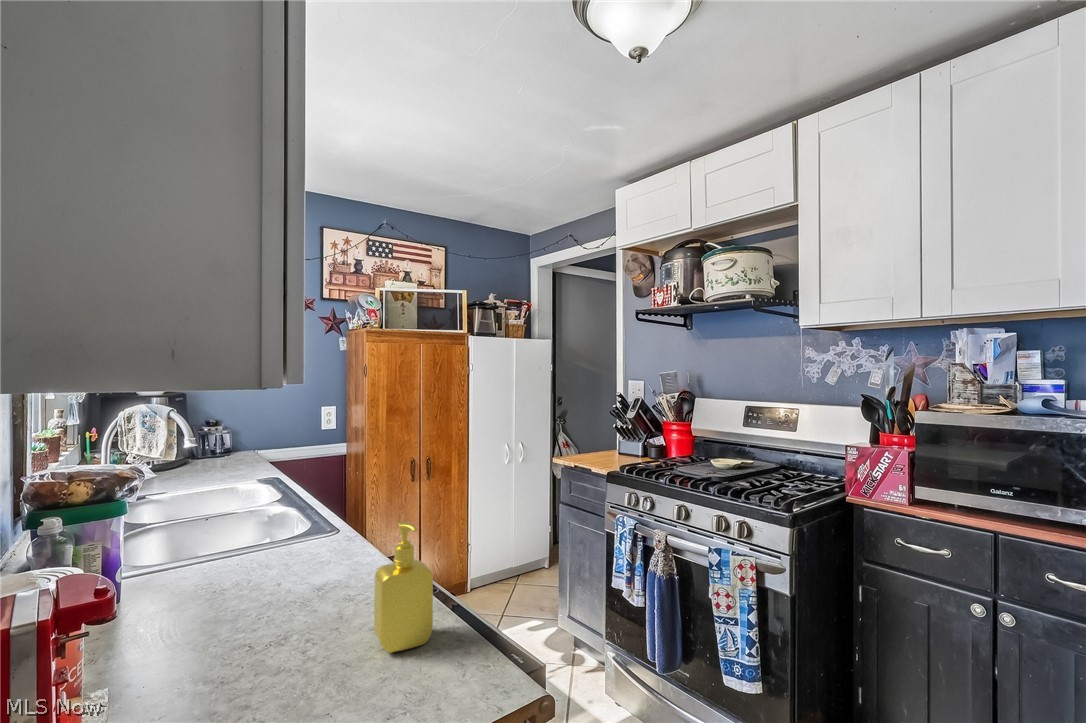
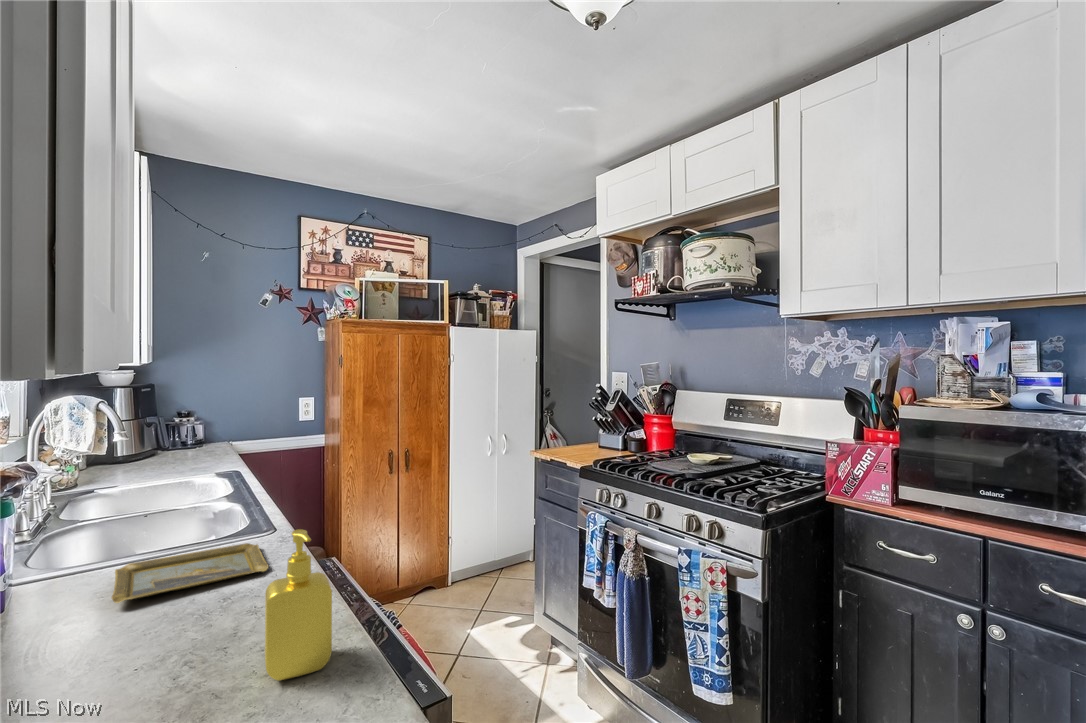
tray: none [205,542,344,593] -> present [111,543,268,603]

